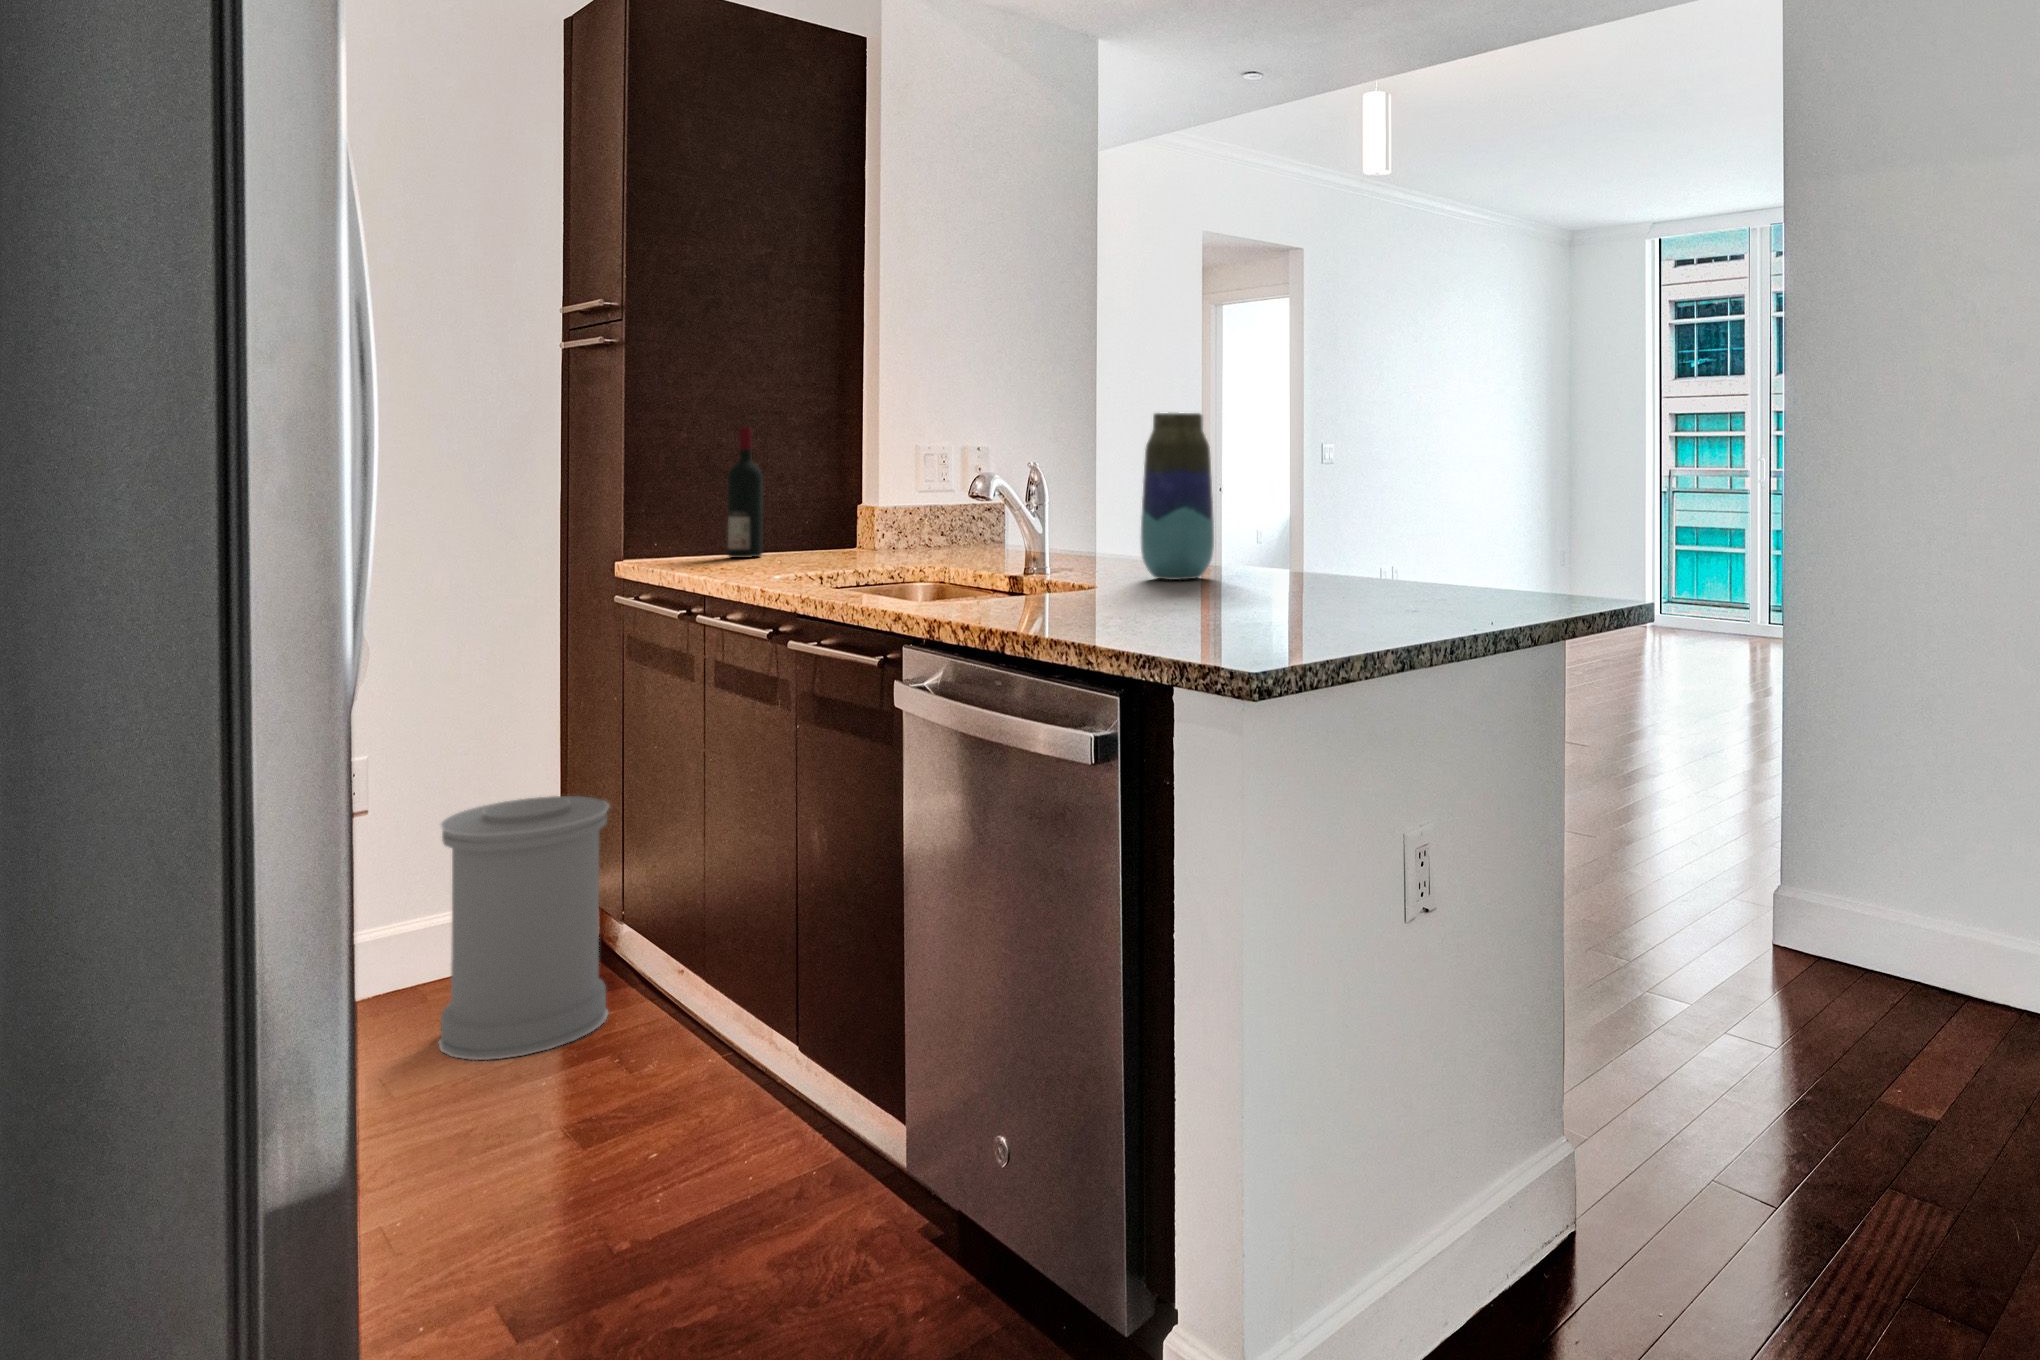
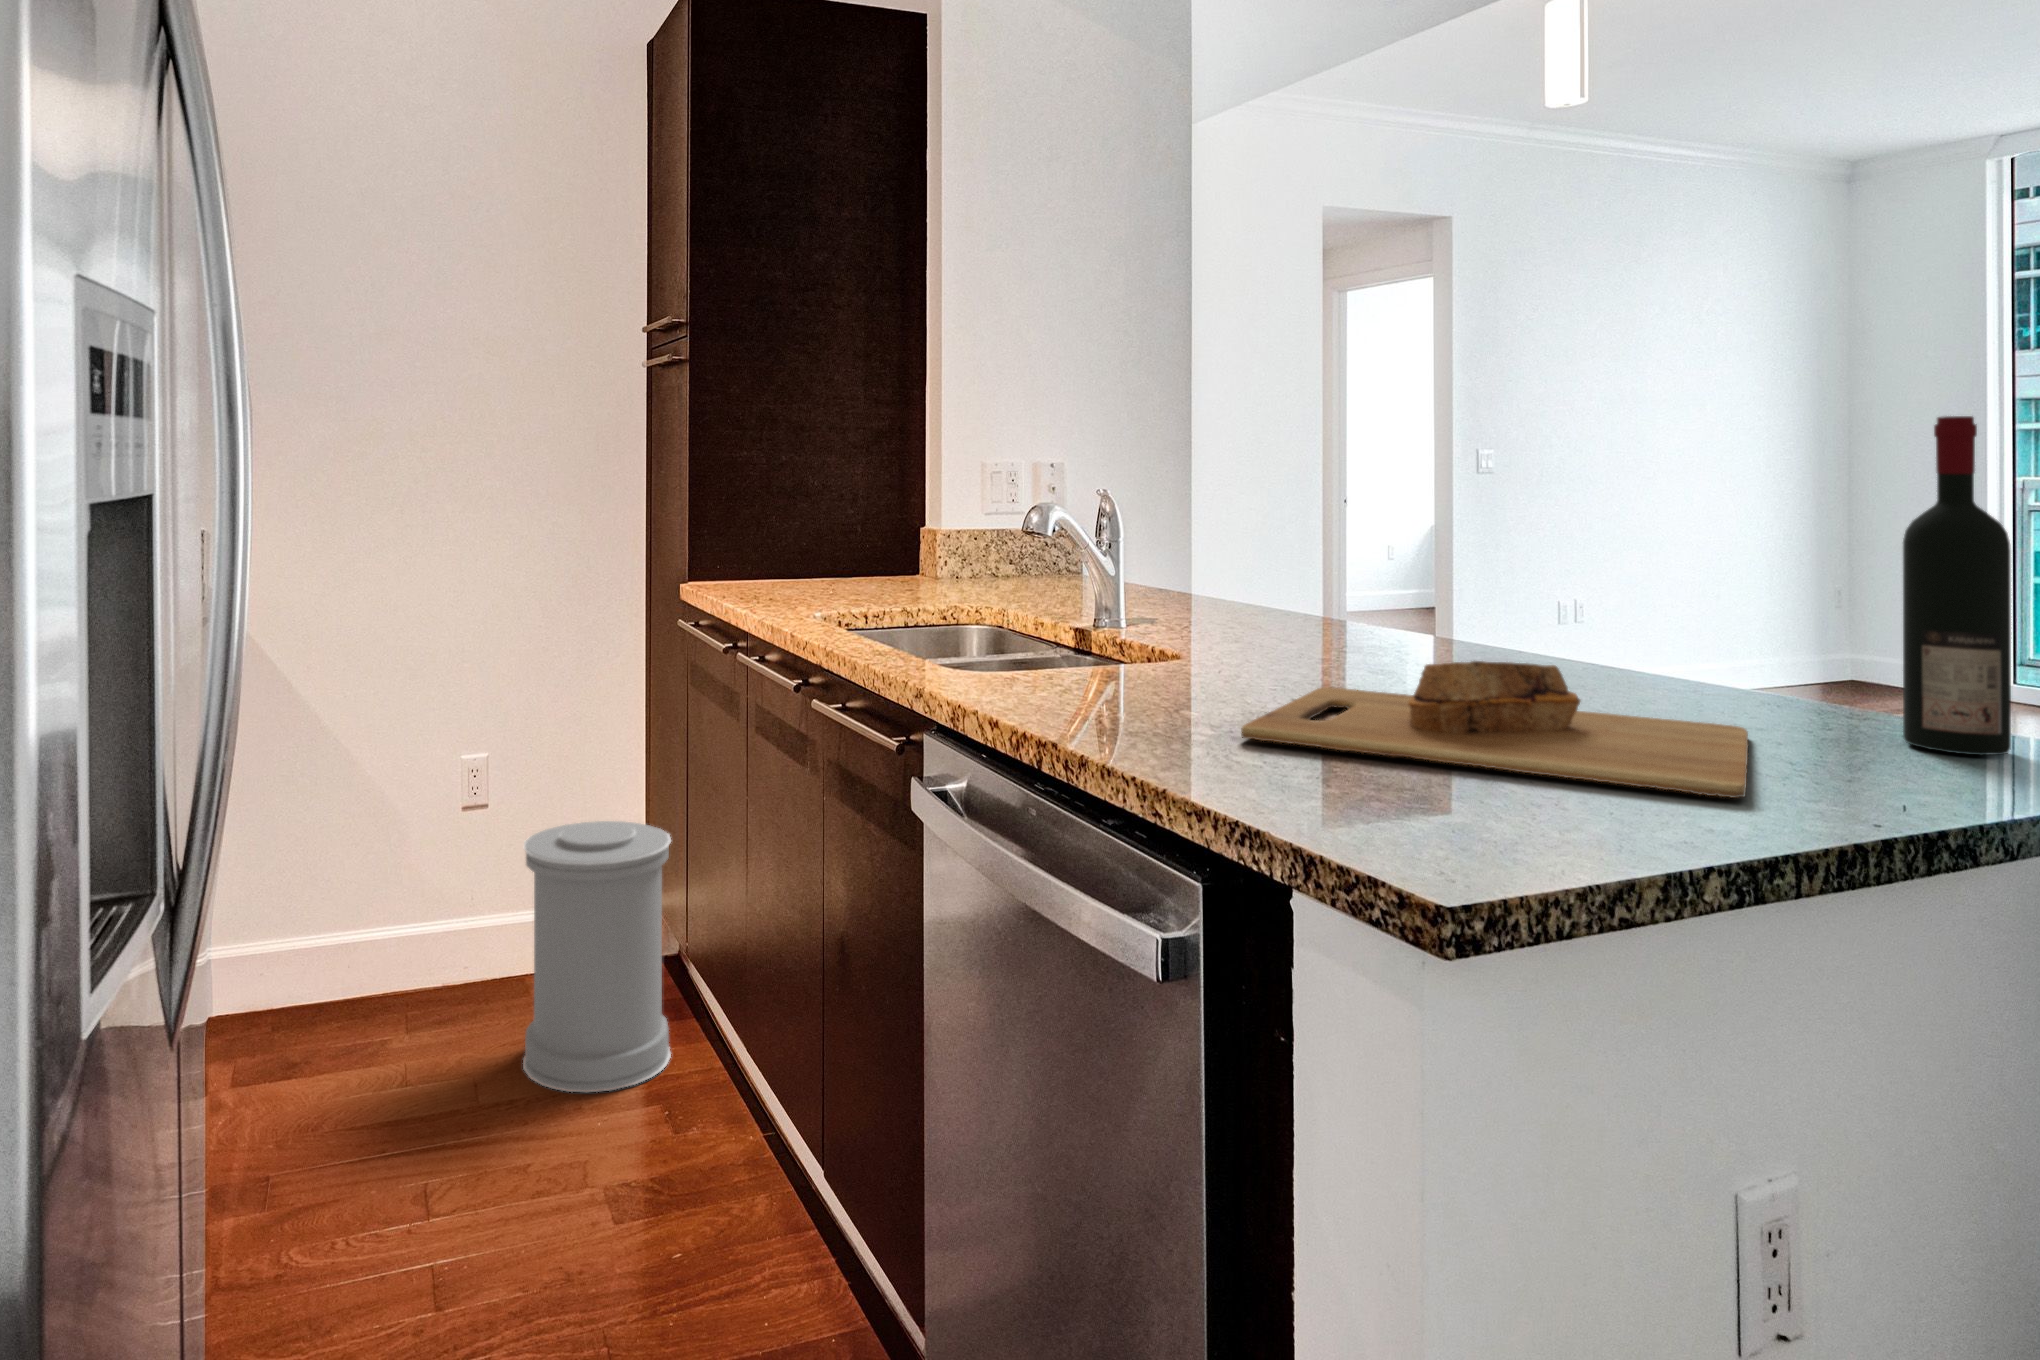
vase: present [1141,412,1214,580] -> none [1243,423,1348,650]
wine bottle: present [727,427,763,558] -> present [1903,416,2011,755]
cutting board: none [1142,562,1435,626] -> present [1241,661,1748,798]

